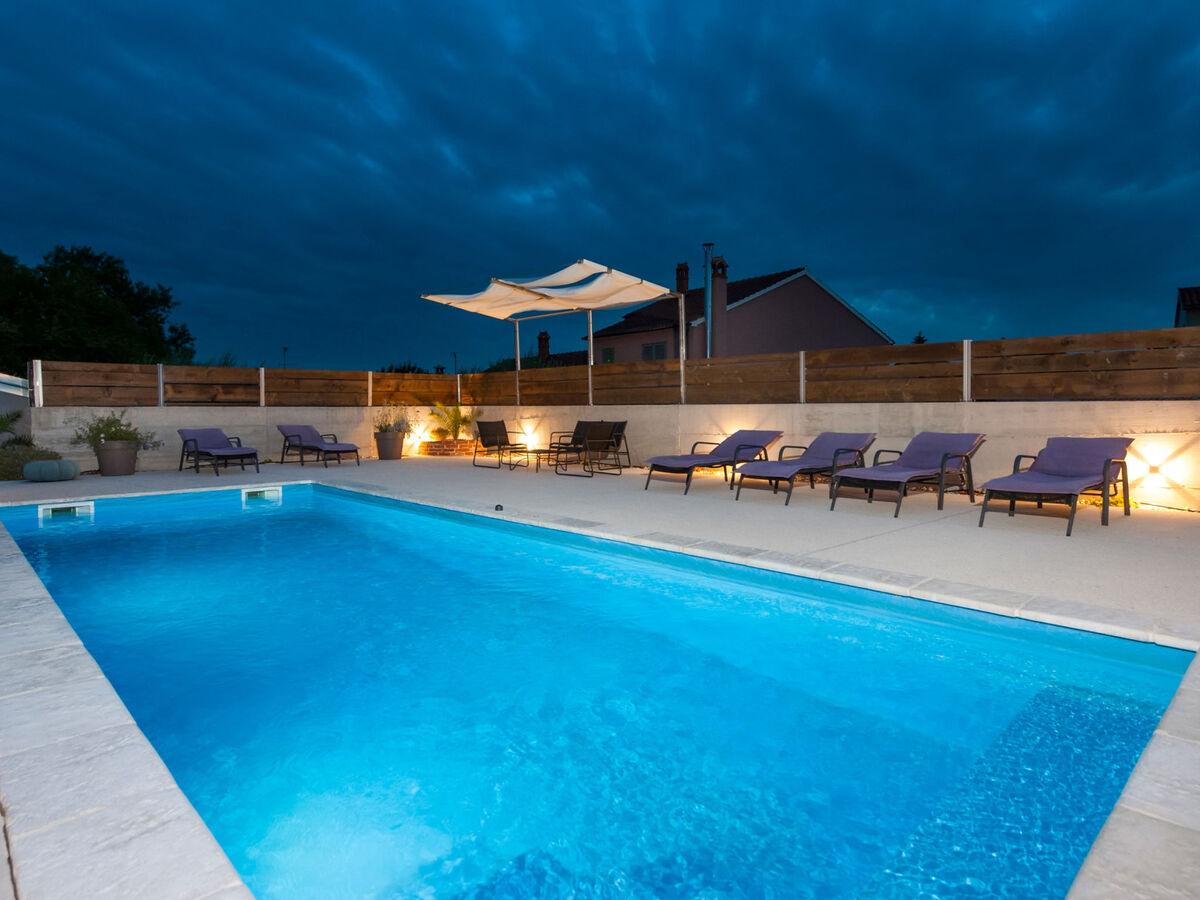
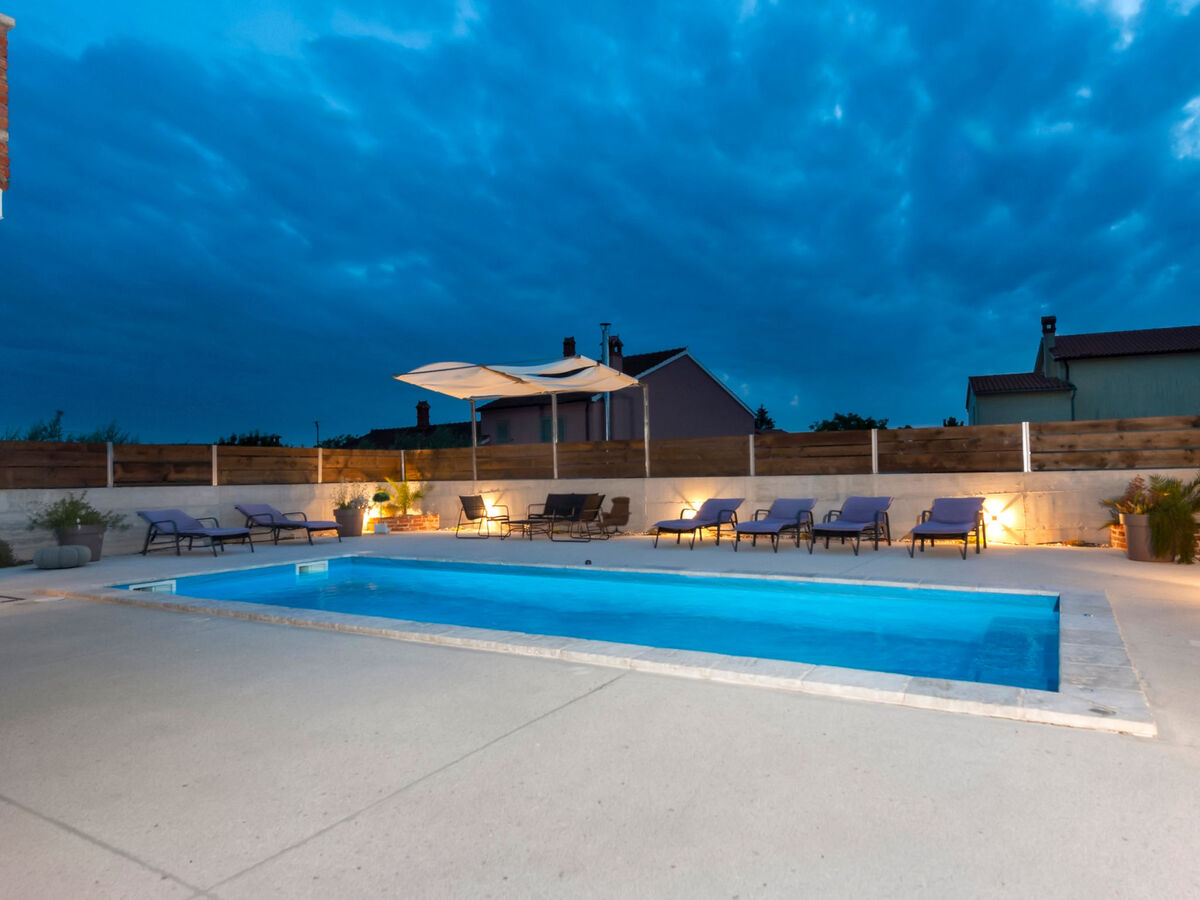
potted tree: none [418,414,439,459] -> present [372,491,390,533]
lounge chair: none [608,426,661,476] -> present [596,497,631,537]

